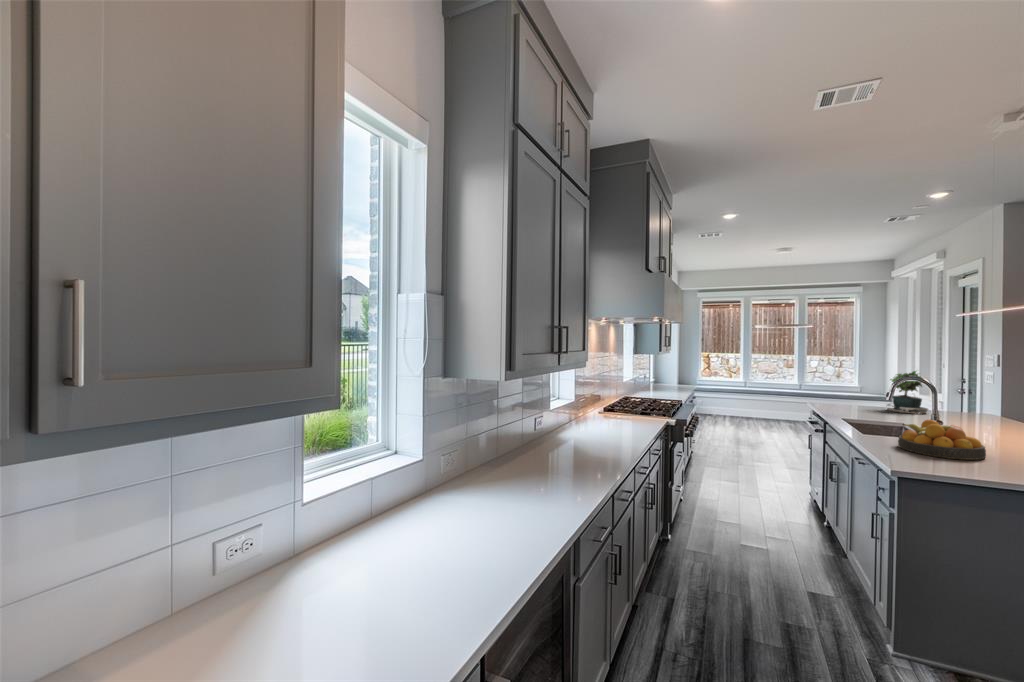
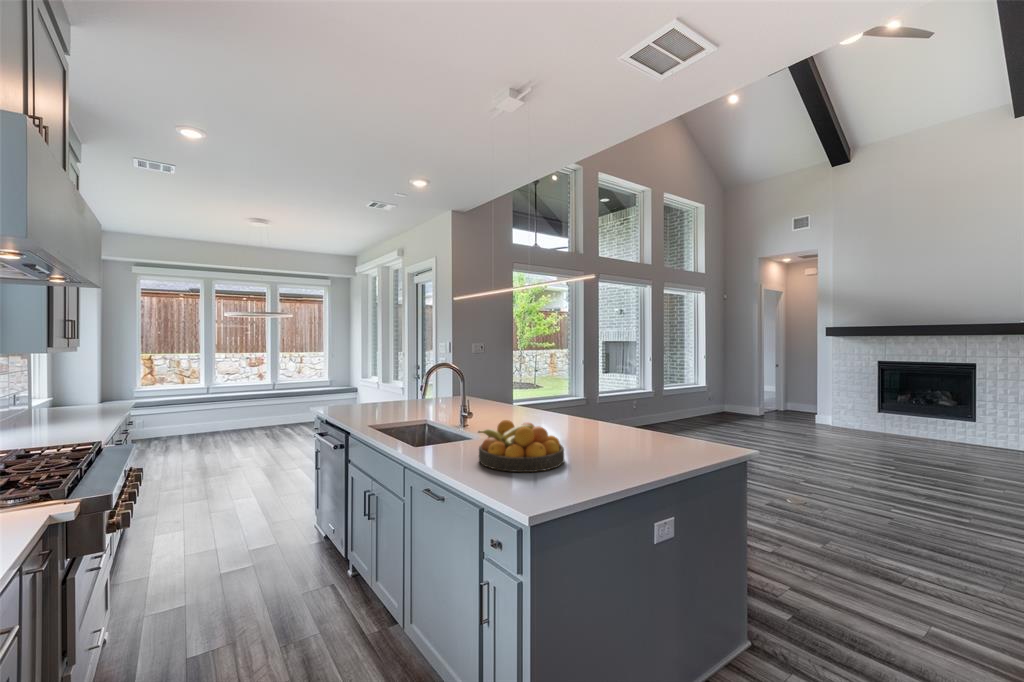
potted plant: present [887,371,928,414] -> none [396,359,433,410]

